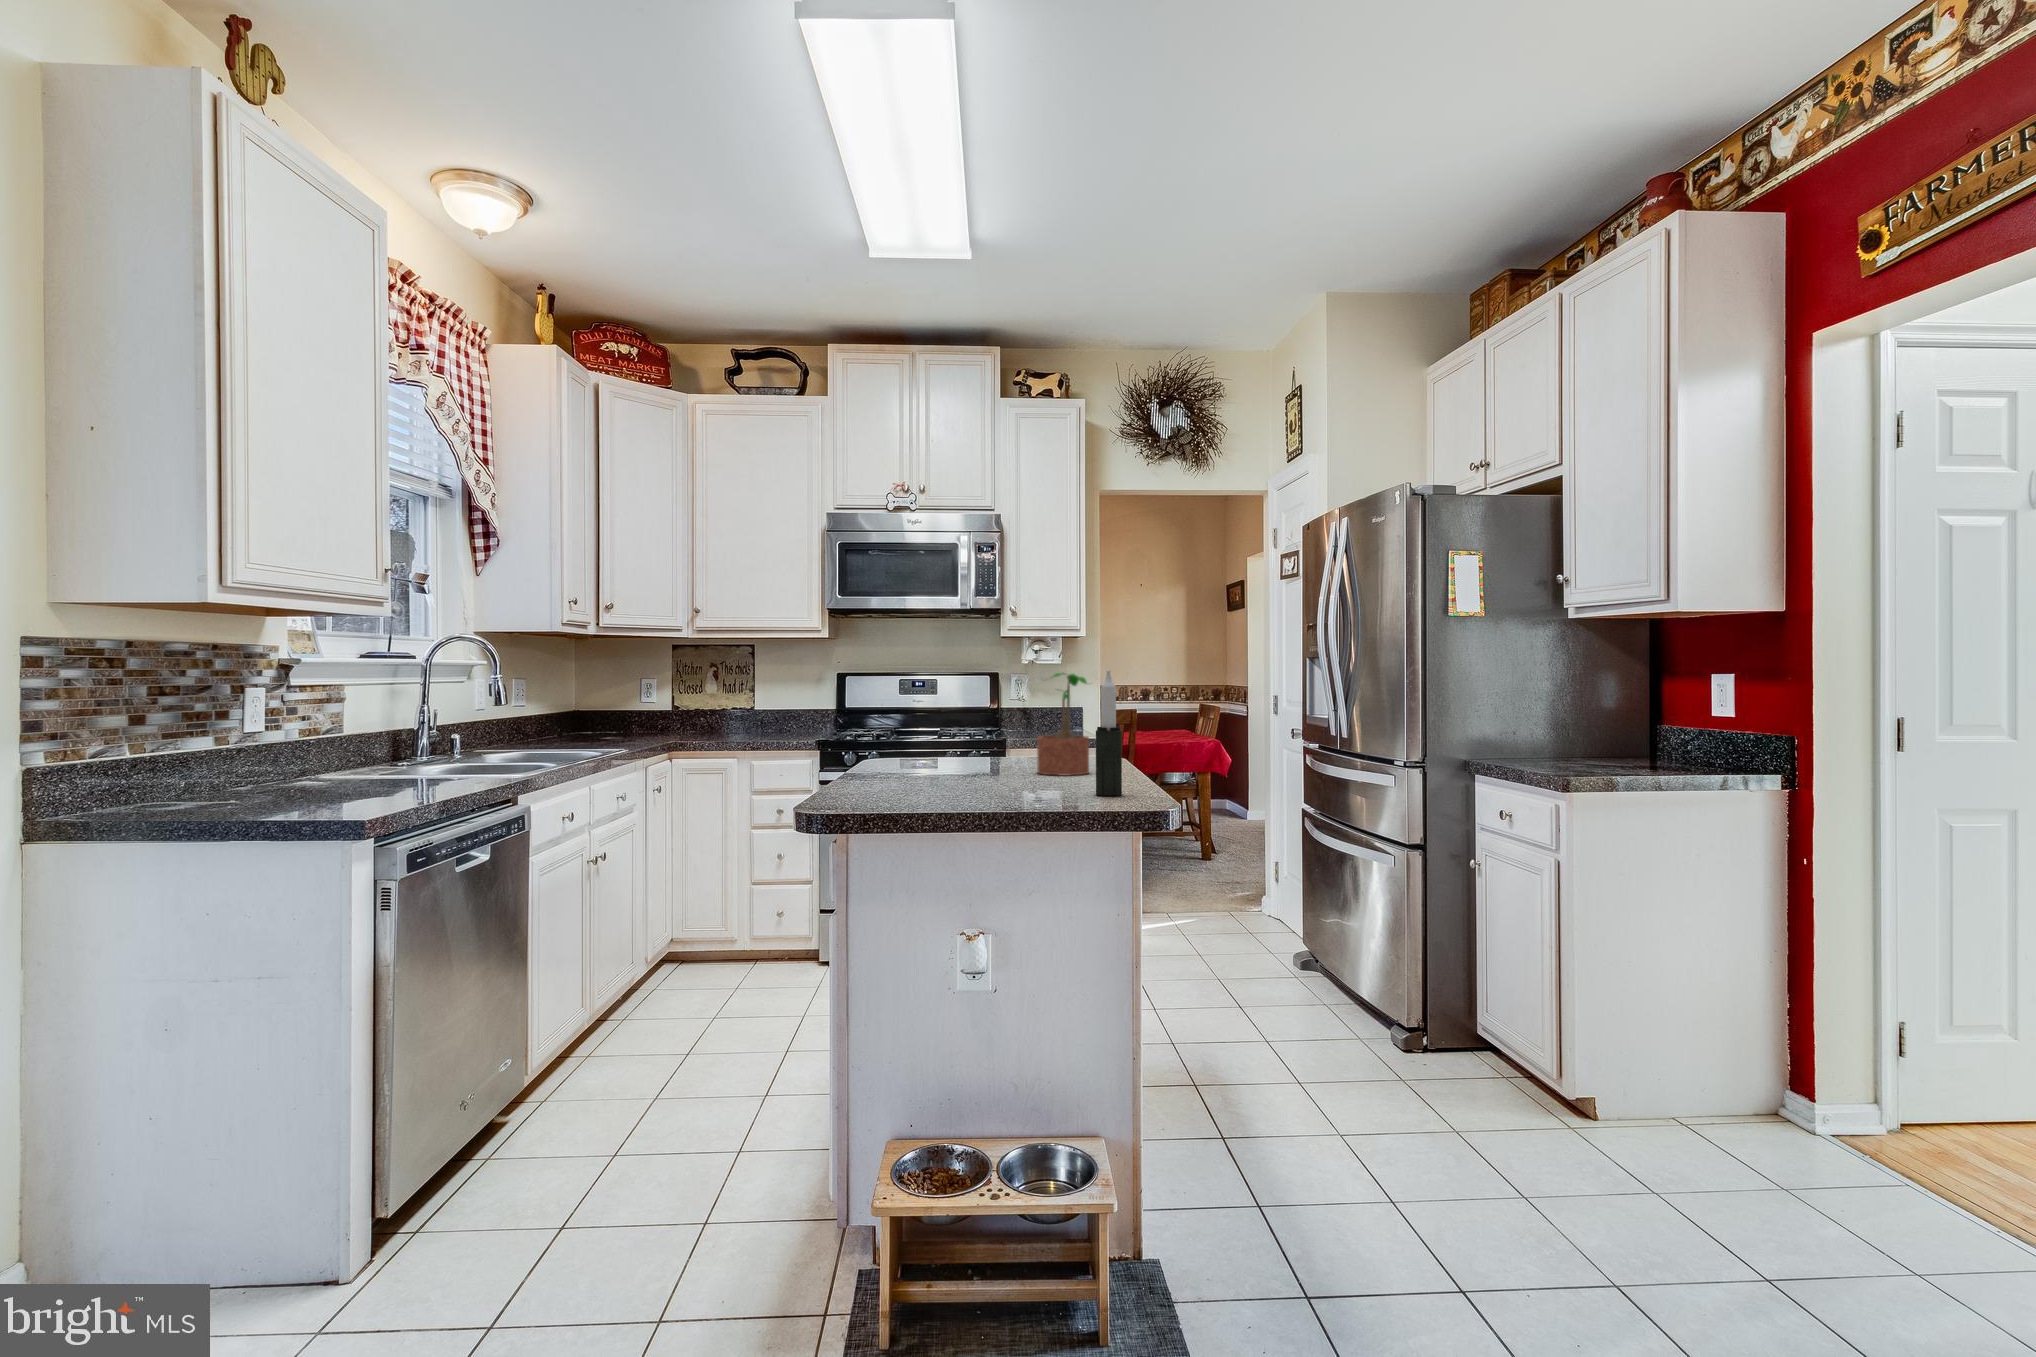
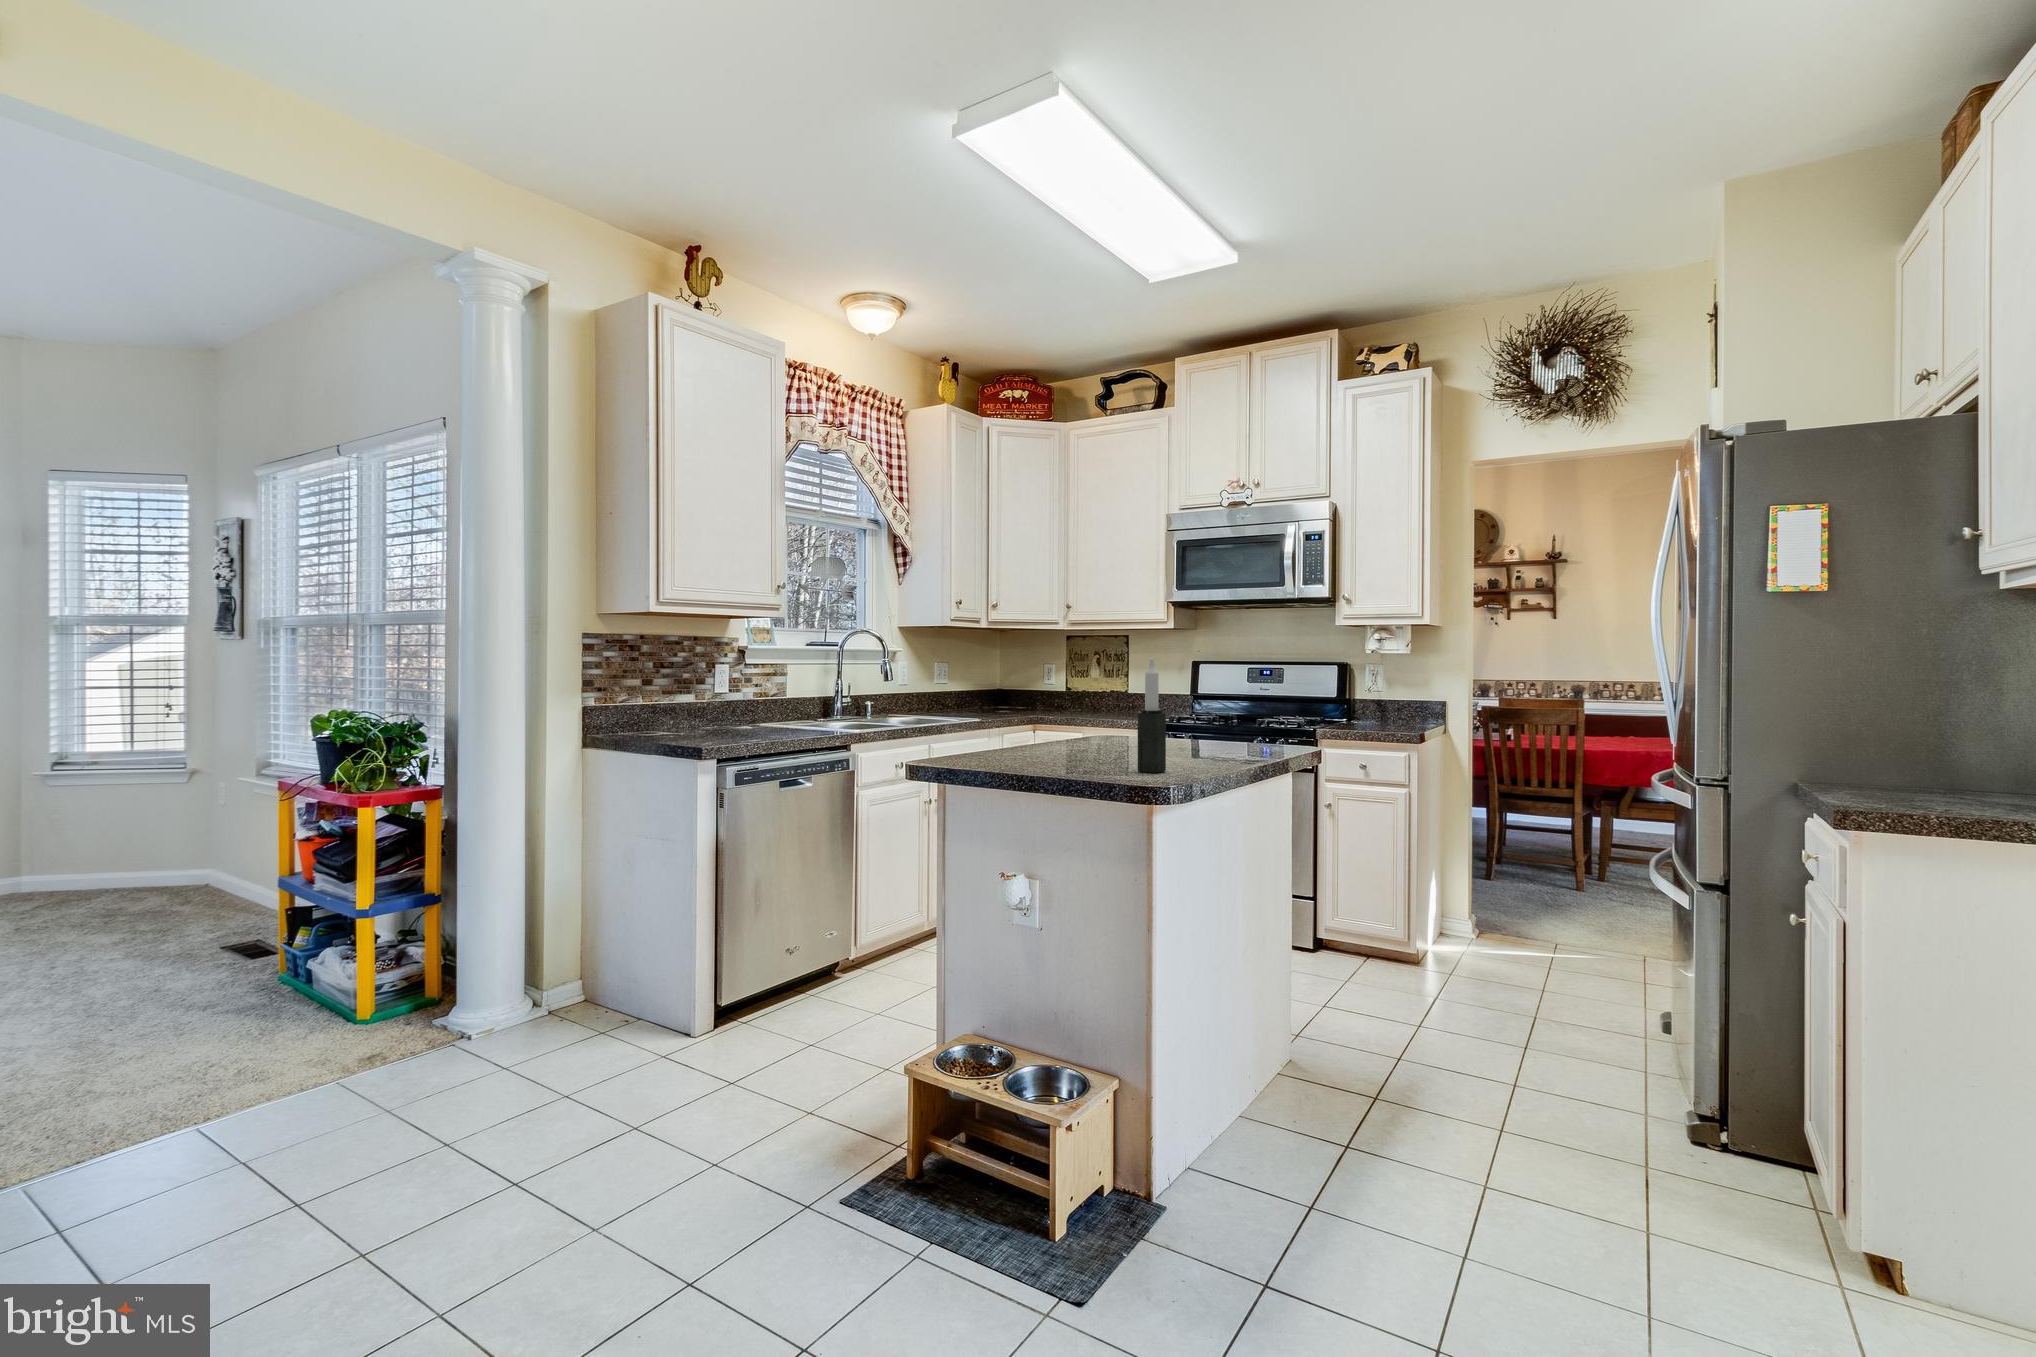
potted plant: present [1037,673,1089,776] -> none [1186,660,1237,756]

